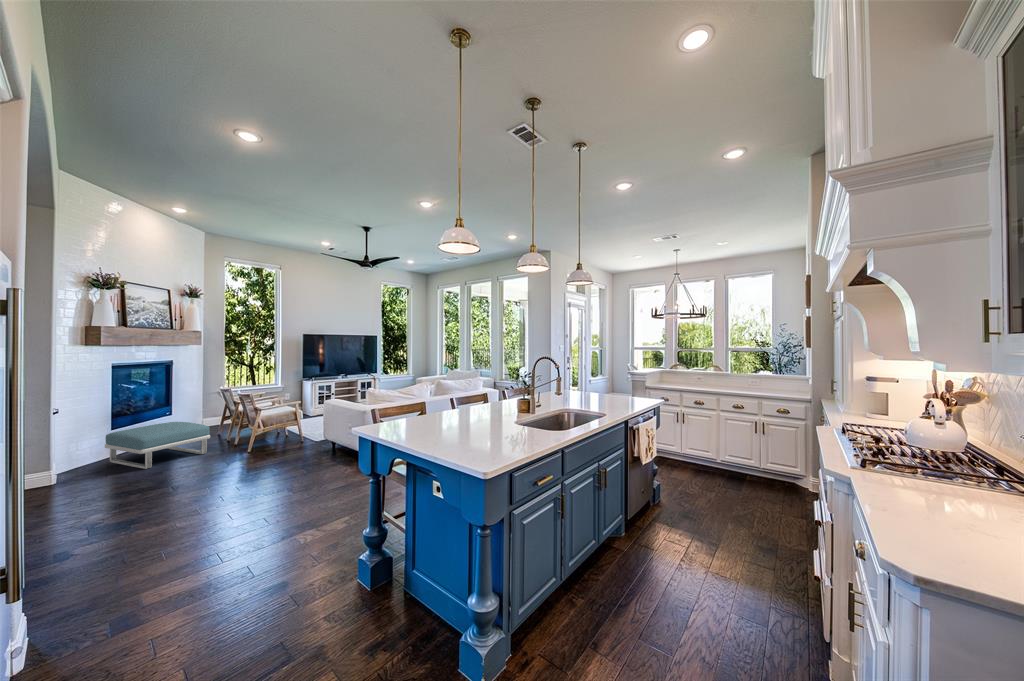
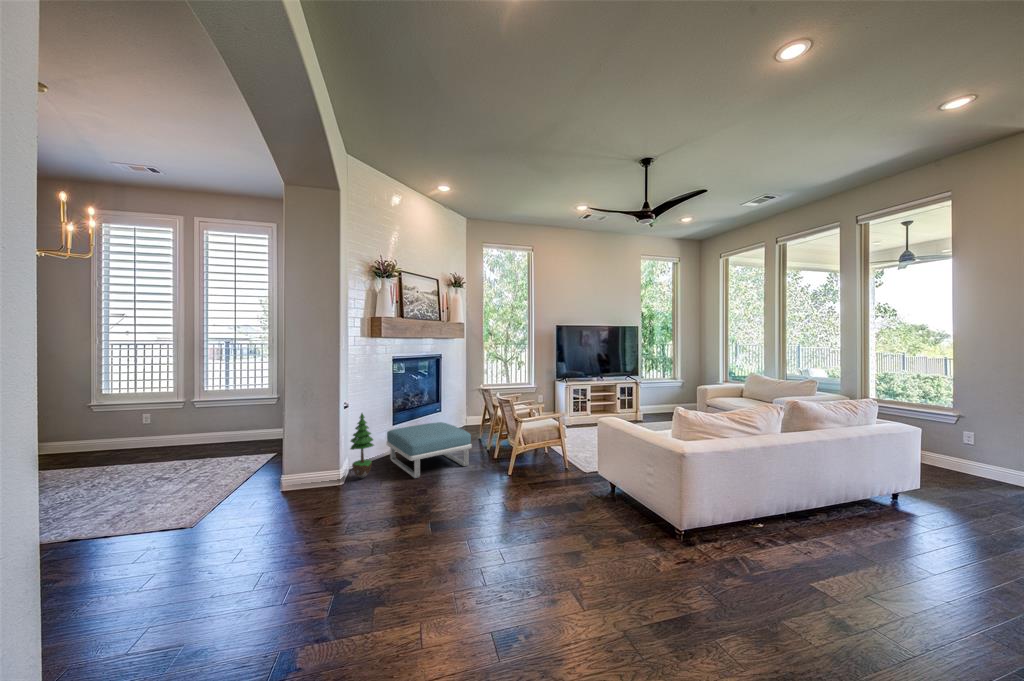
potted tree: none [59,416,94,479] -> present [350,413,374,478]

